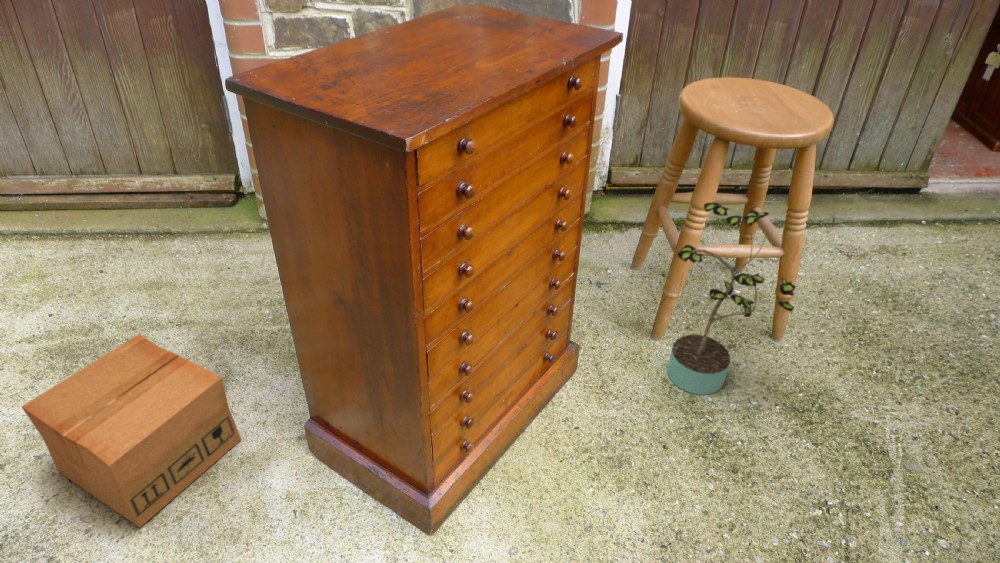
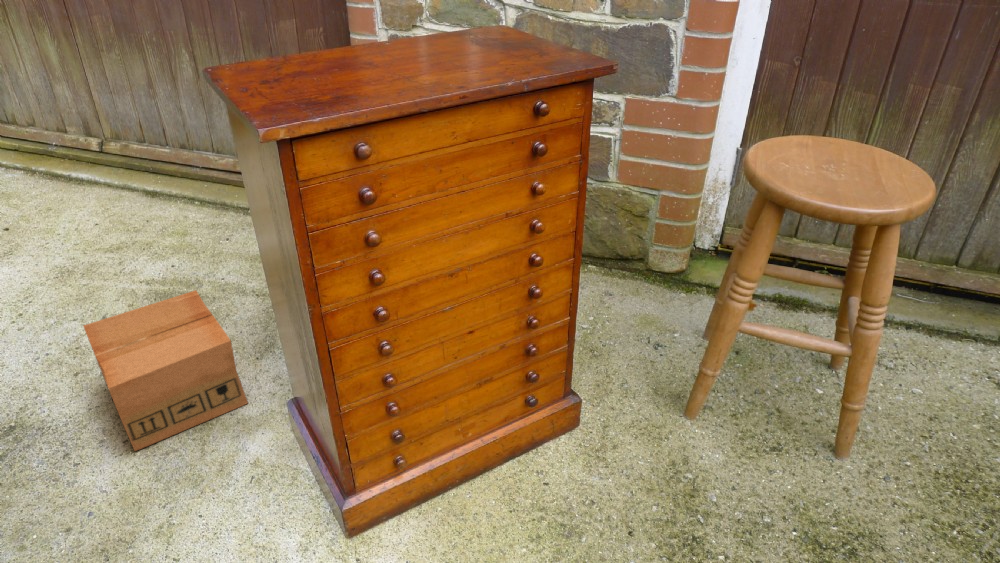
potted plant: present [667,202,796,395] -> none [674,271,818,494]

